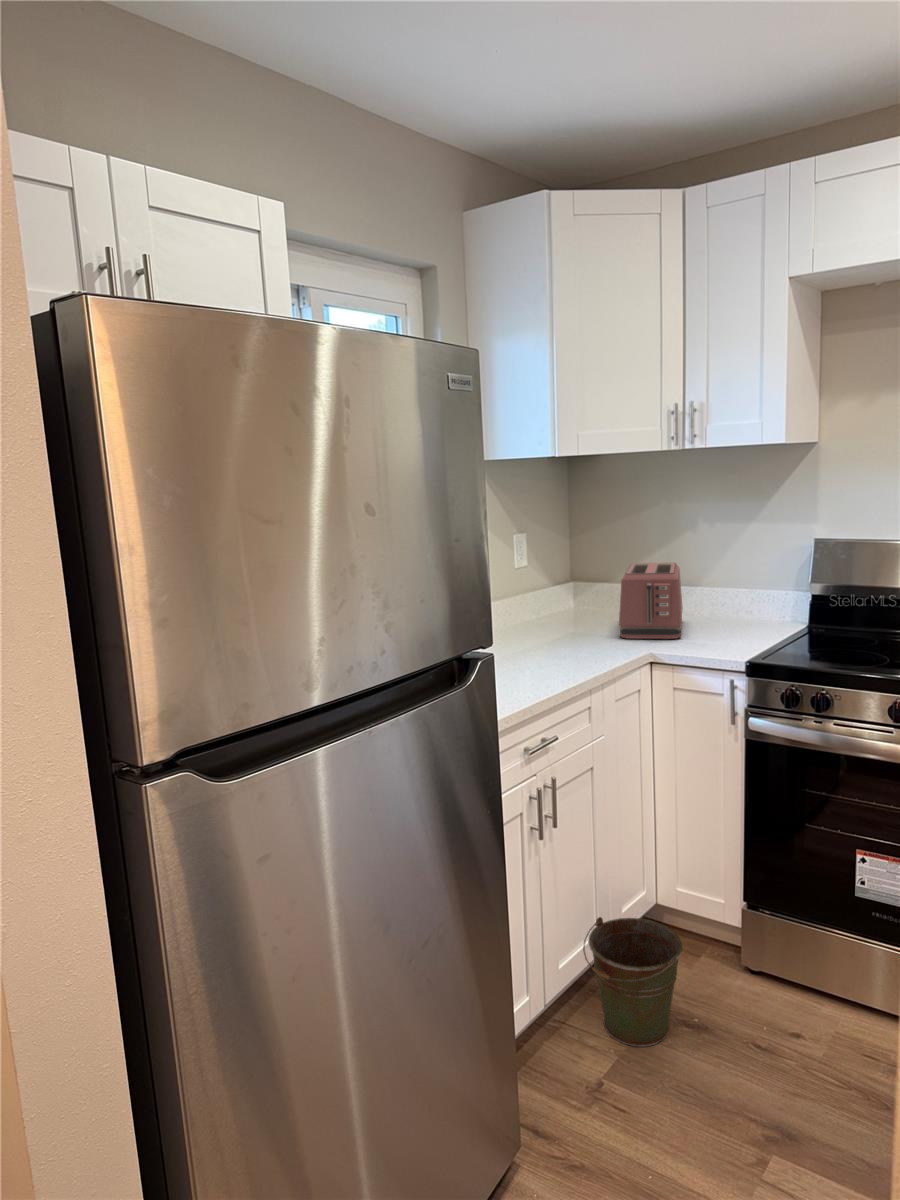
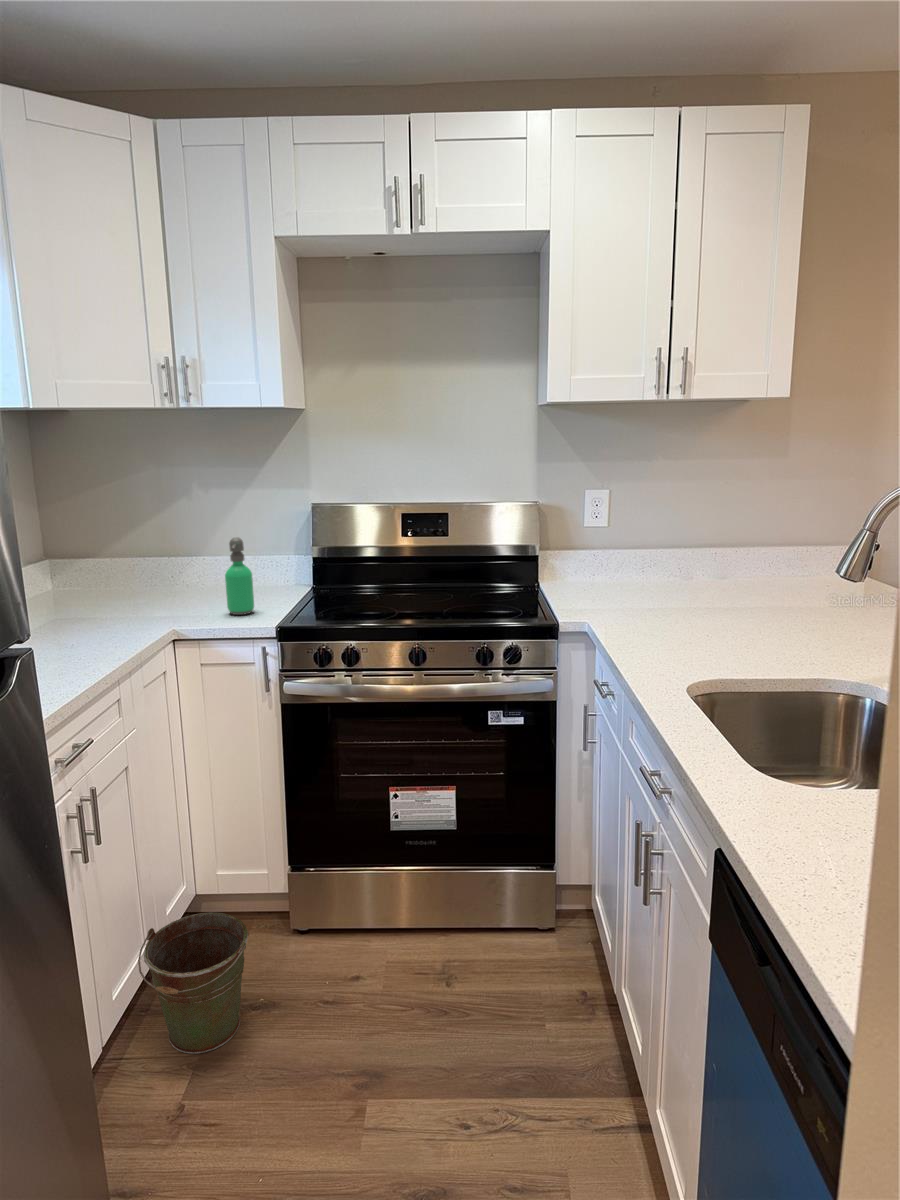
toaster: present [619,563,682,639] -> none [121,532,195,617]
soap dispenser: none [709,572,736,647] -> present [225,537,254,615]

